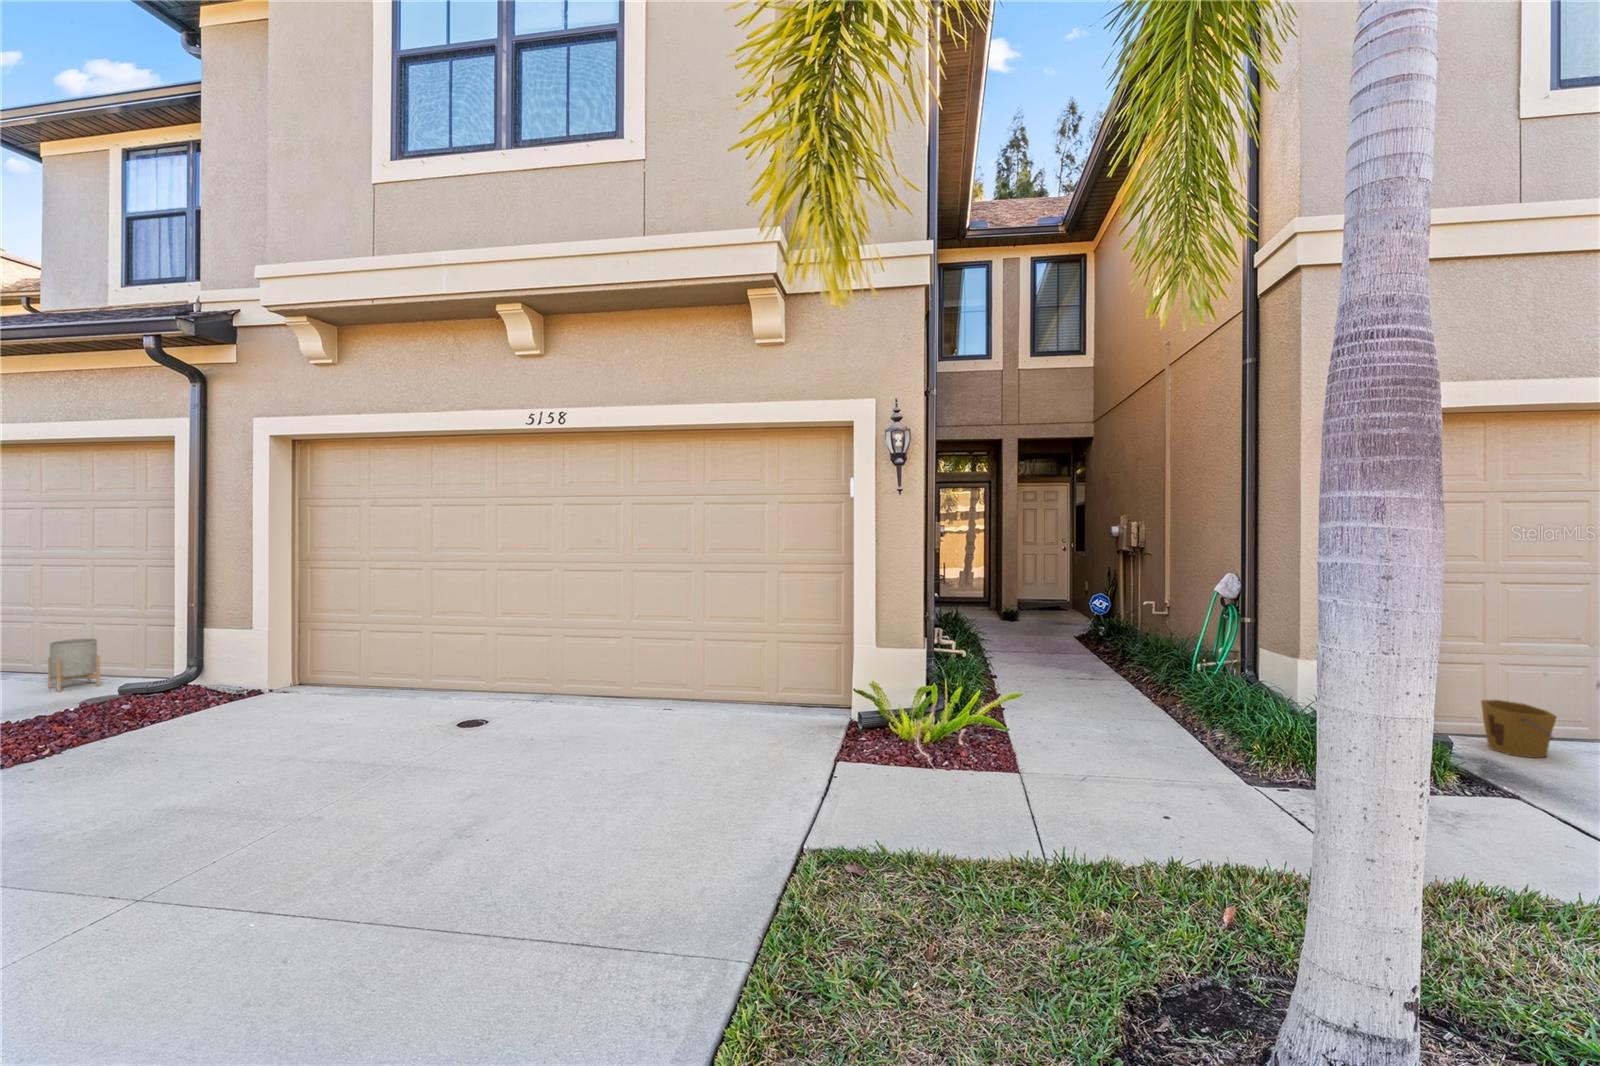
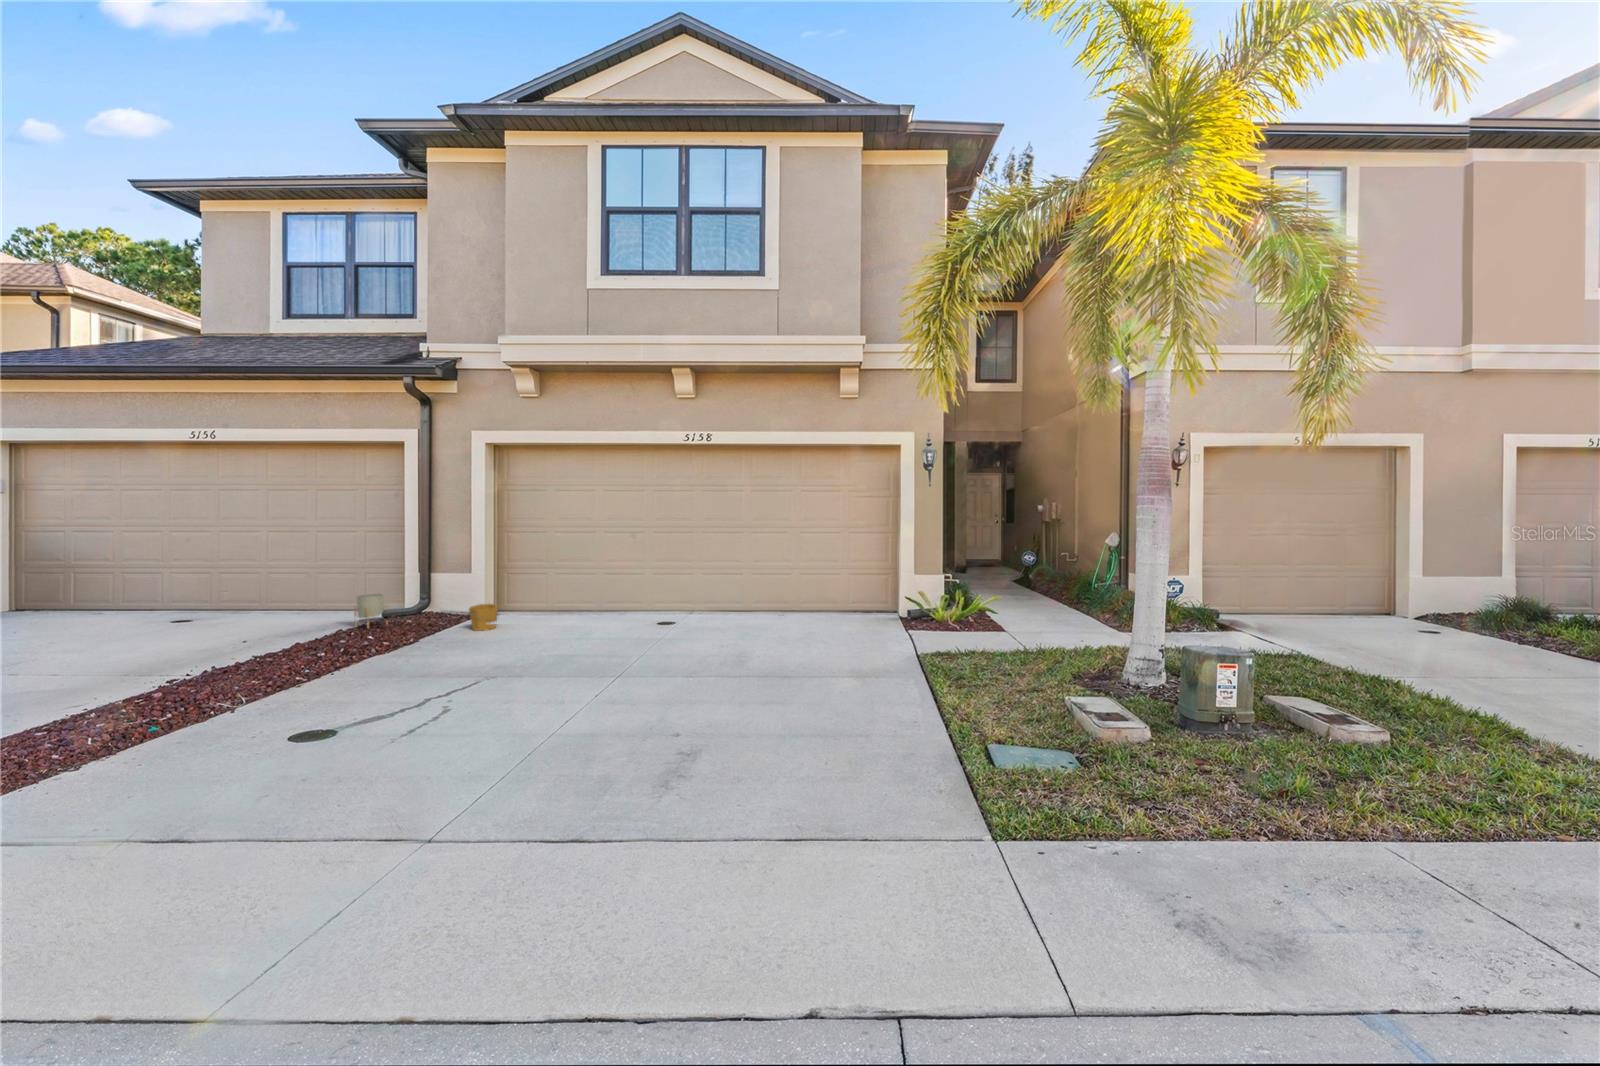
bucket: present [1481,700,1557,758] -> present [469,604,498,631]

